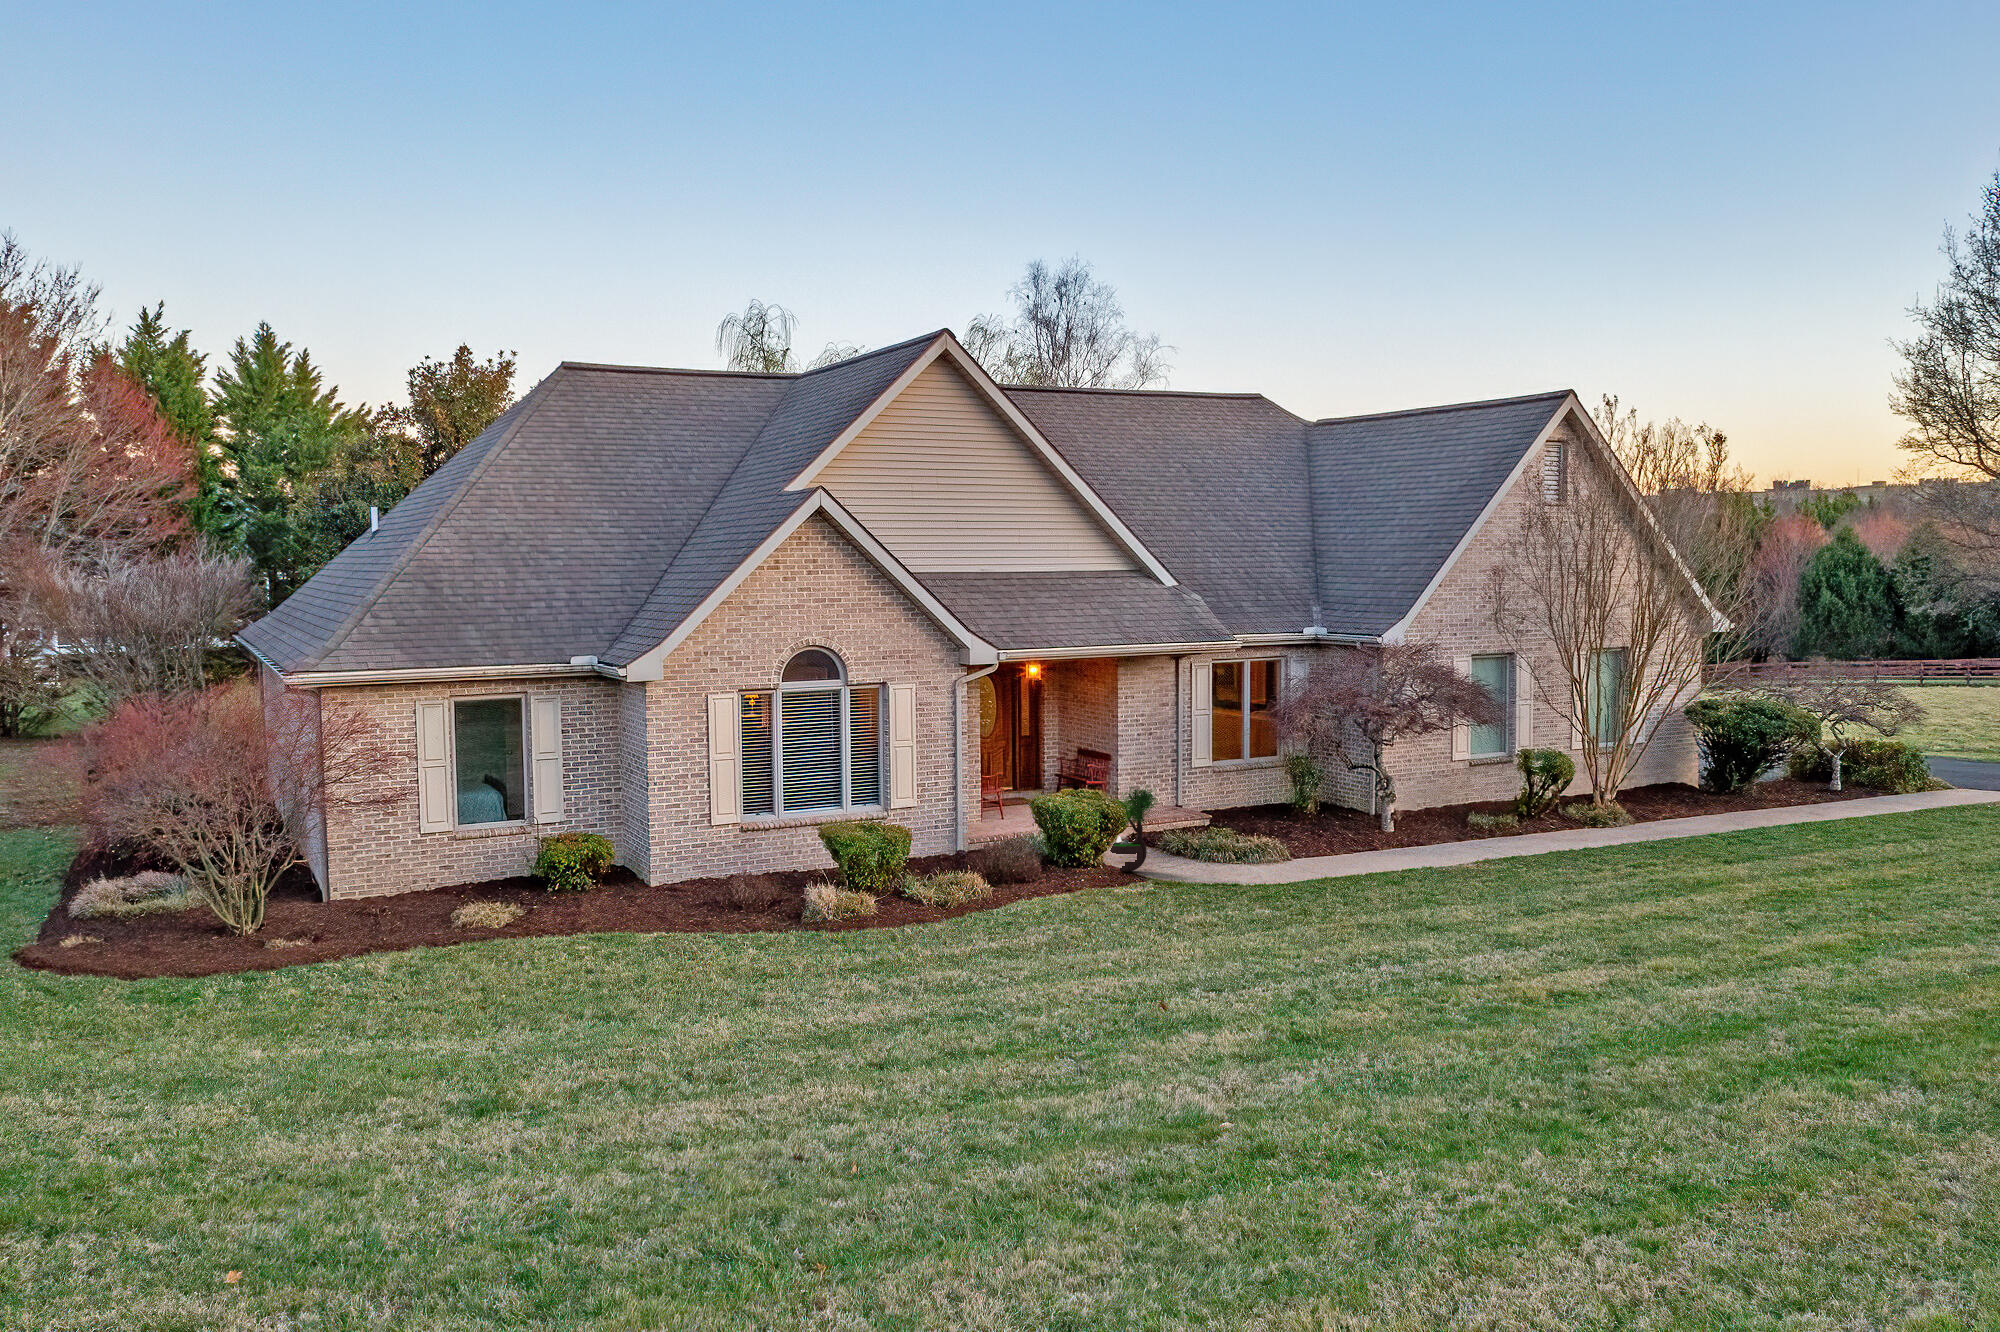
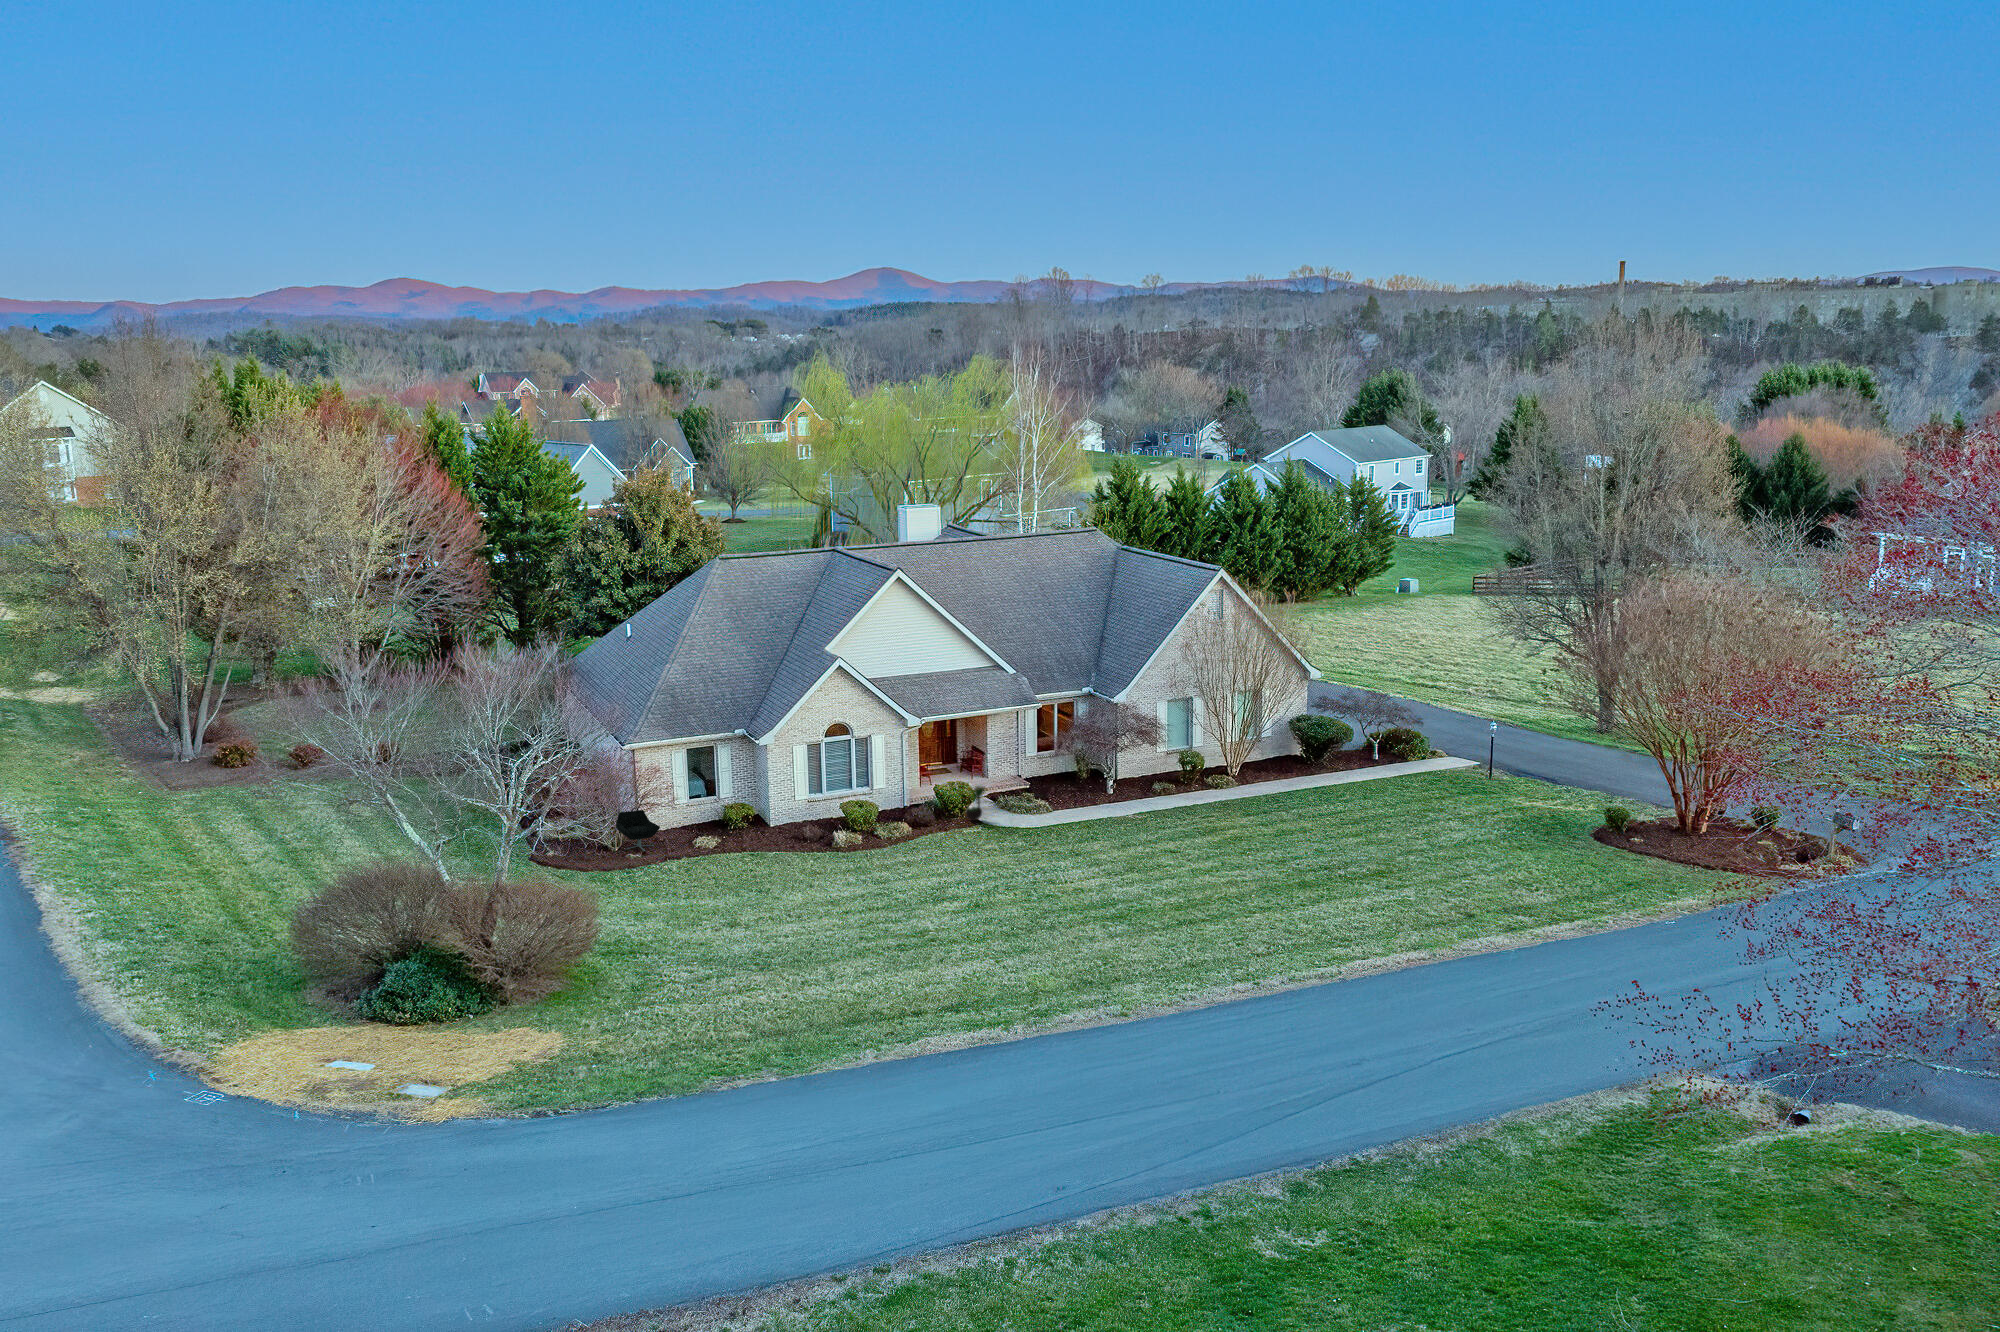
lounge chair: none [246,831,361,929] -> present [616,810,660,851]

